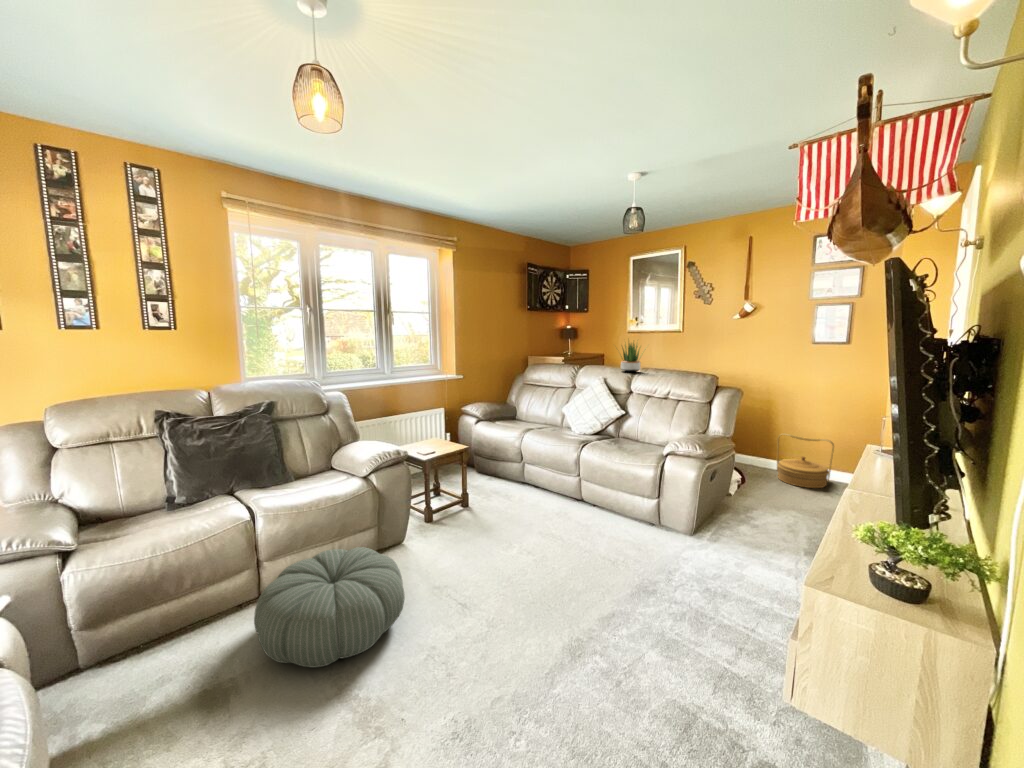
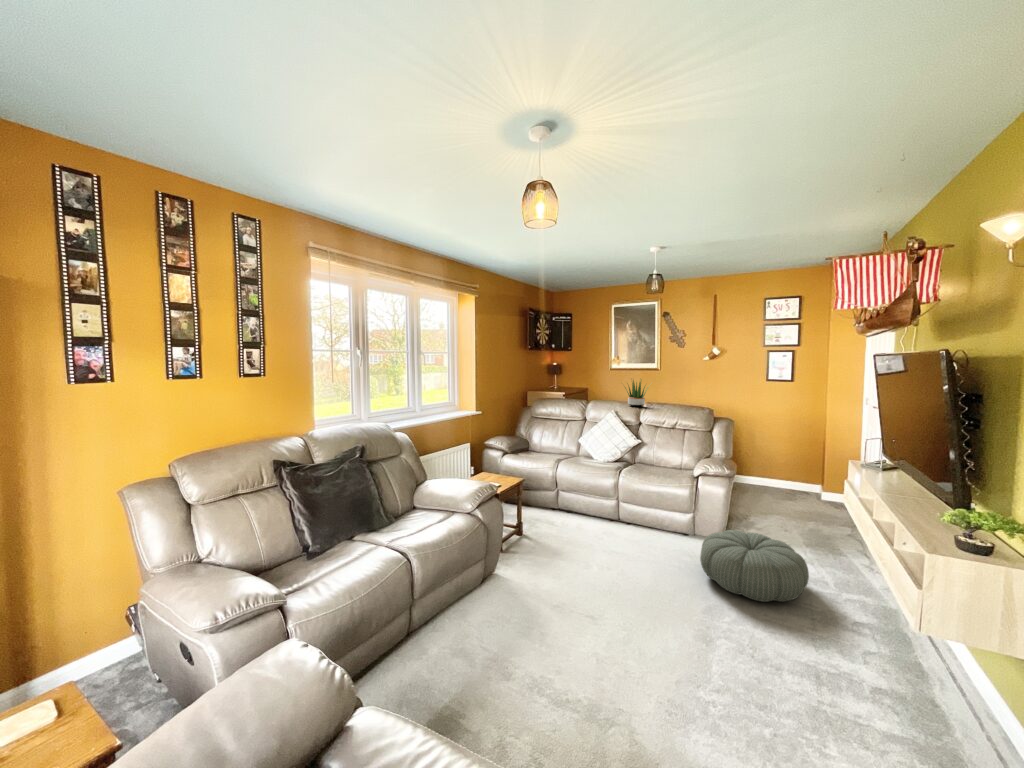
woven basket: present [777,434,834,488] -> none [747,454,791,497]
pouf: present [254,547,405,667] -> present [700,530,809,602]

